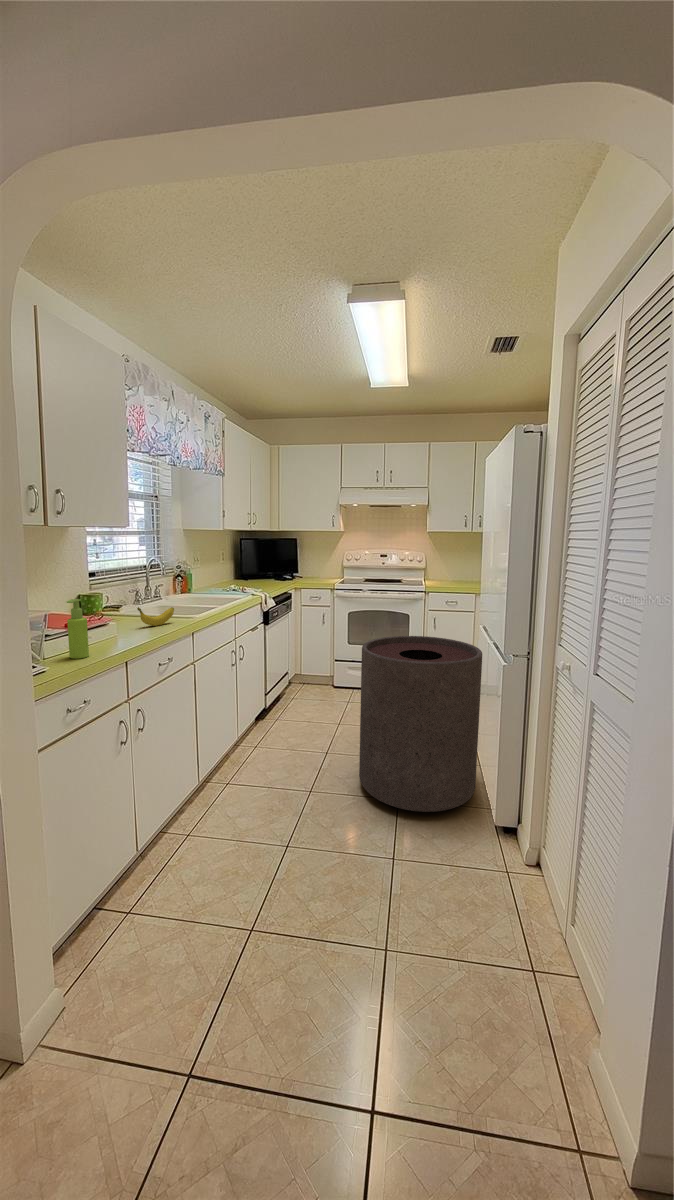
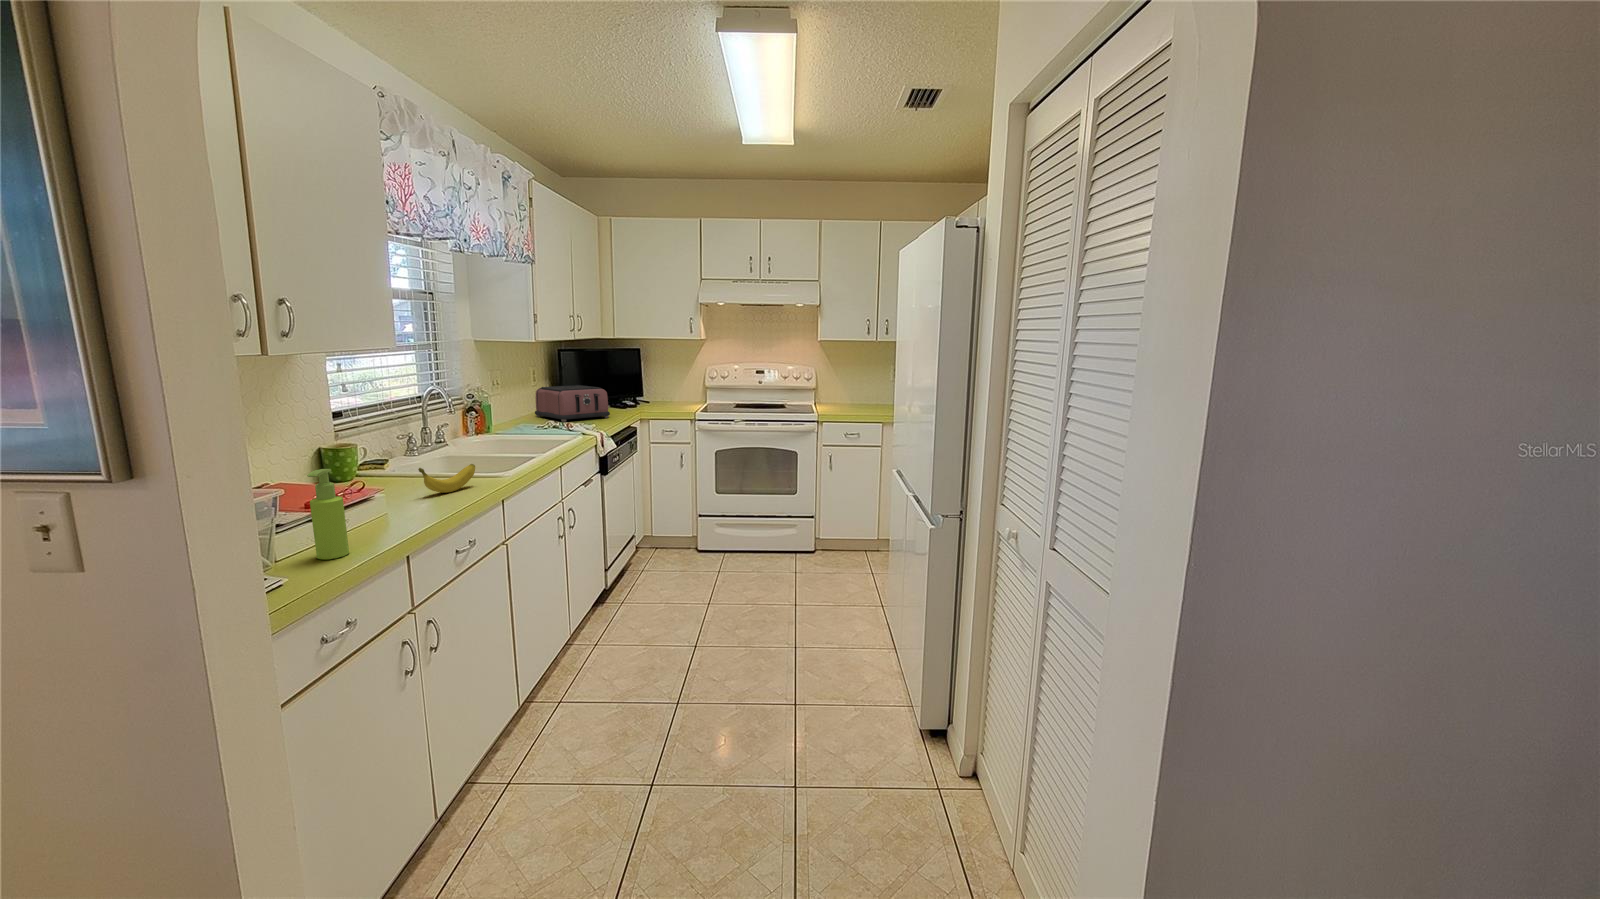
toaster: none [221,563,273,587] -> present [535,385,610,422]
trash can: present [359,636,482,812] -> none [744,487,898,713]

